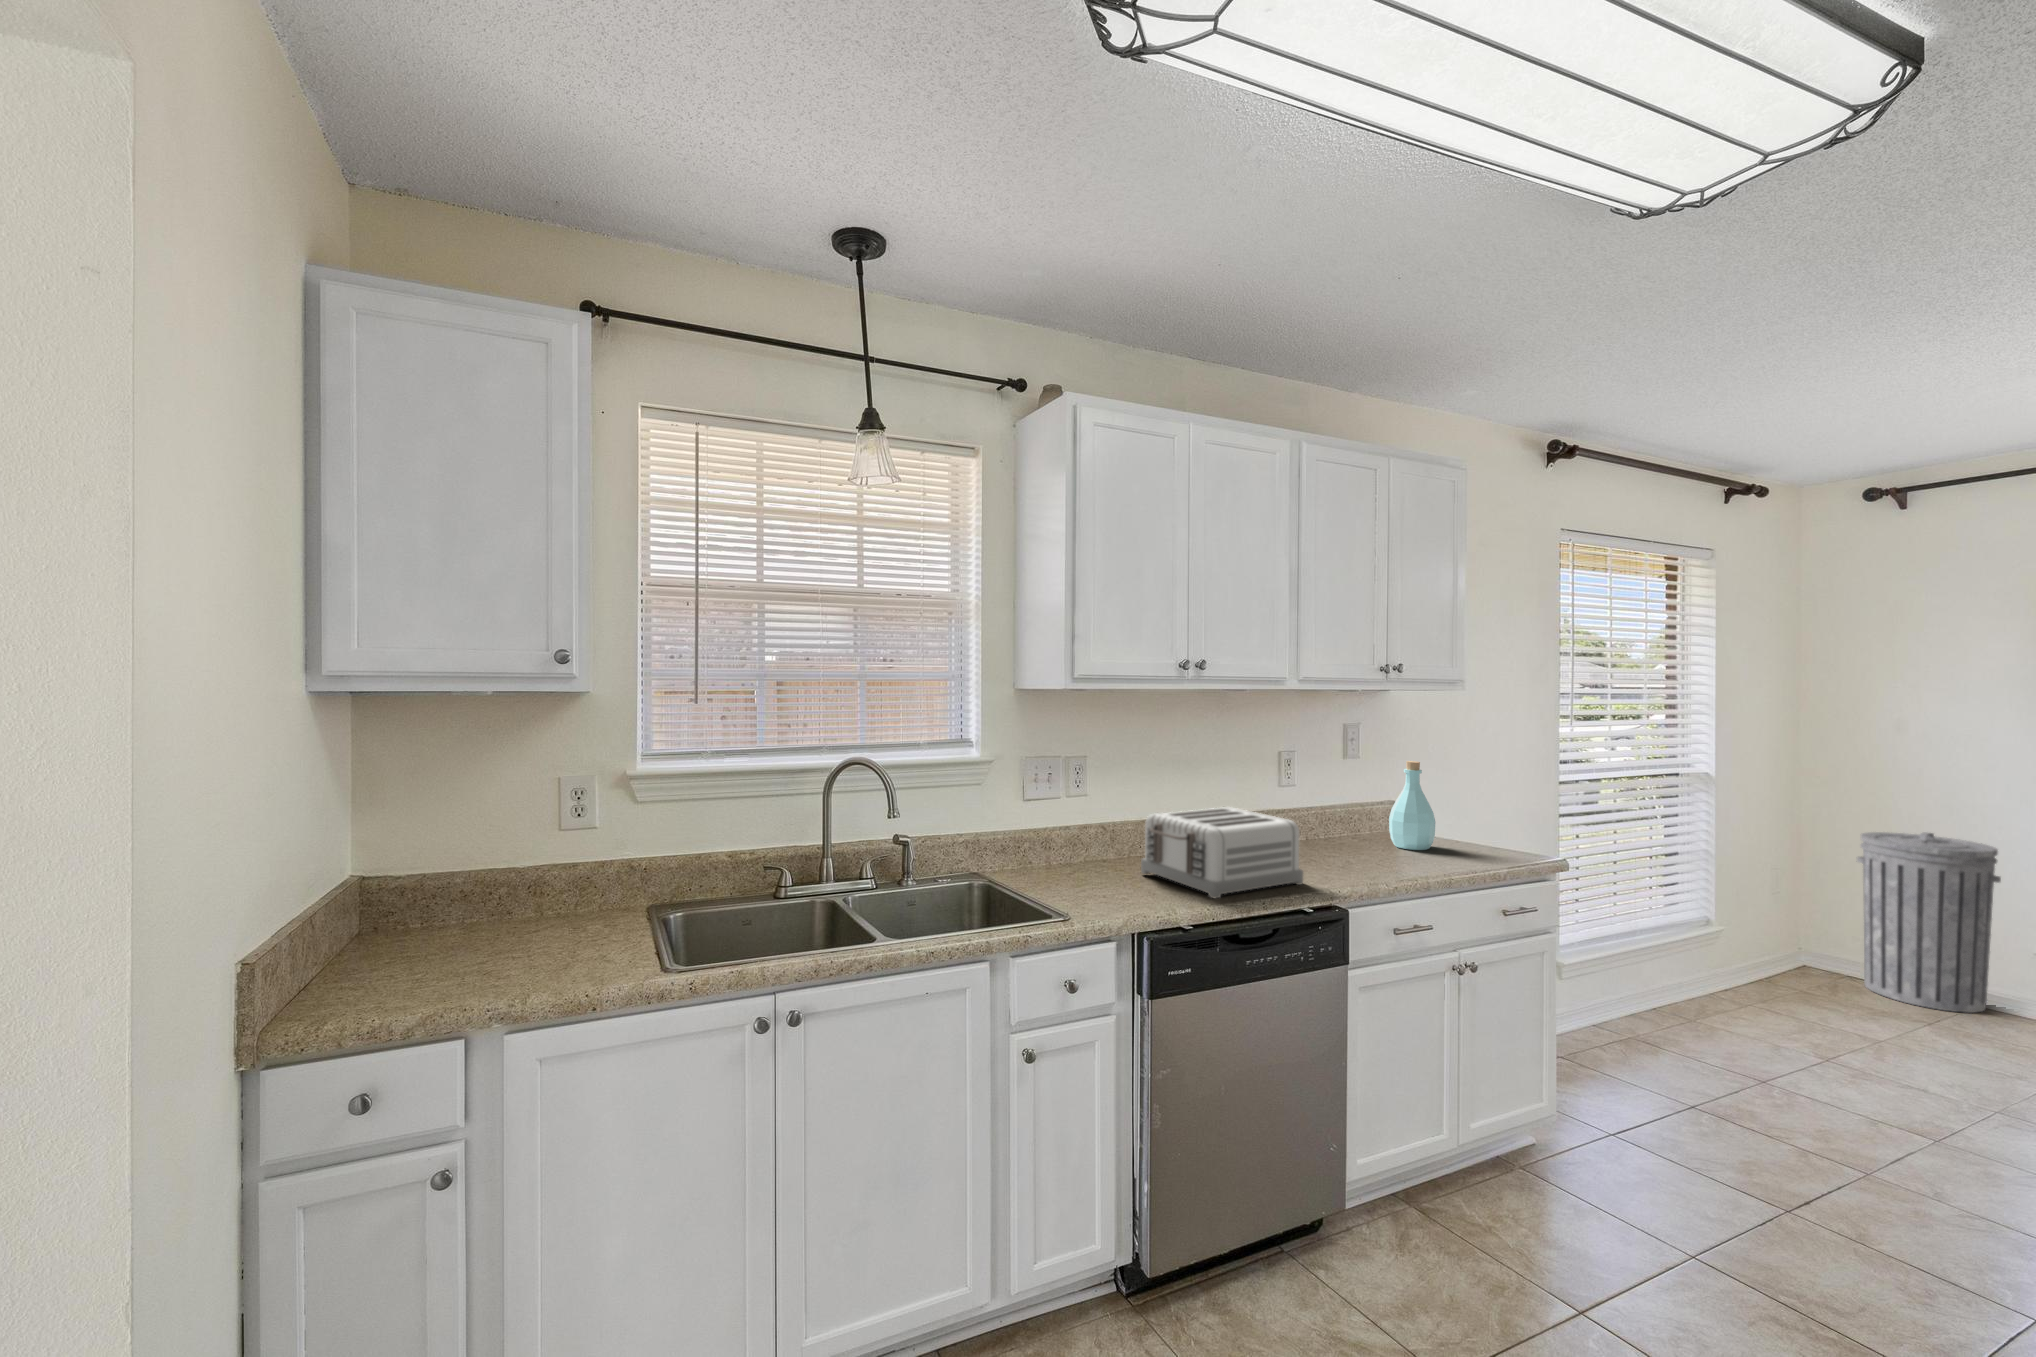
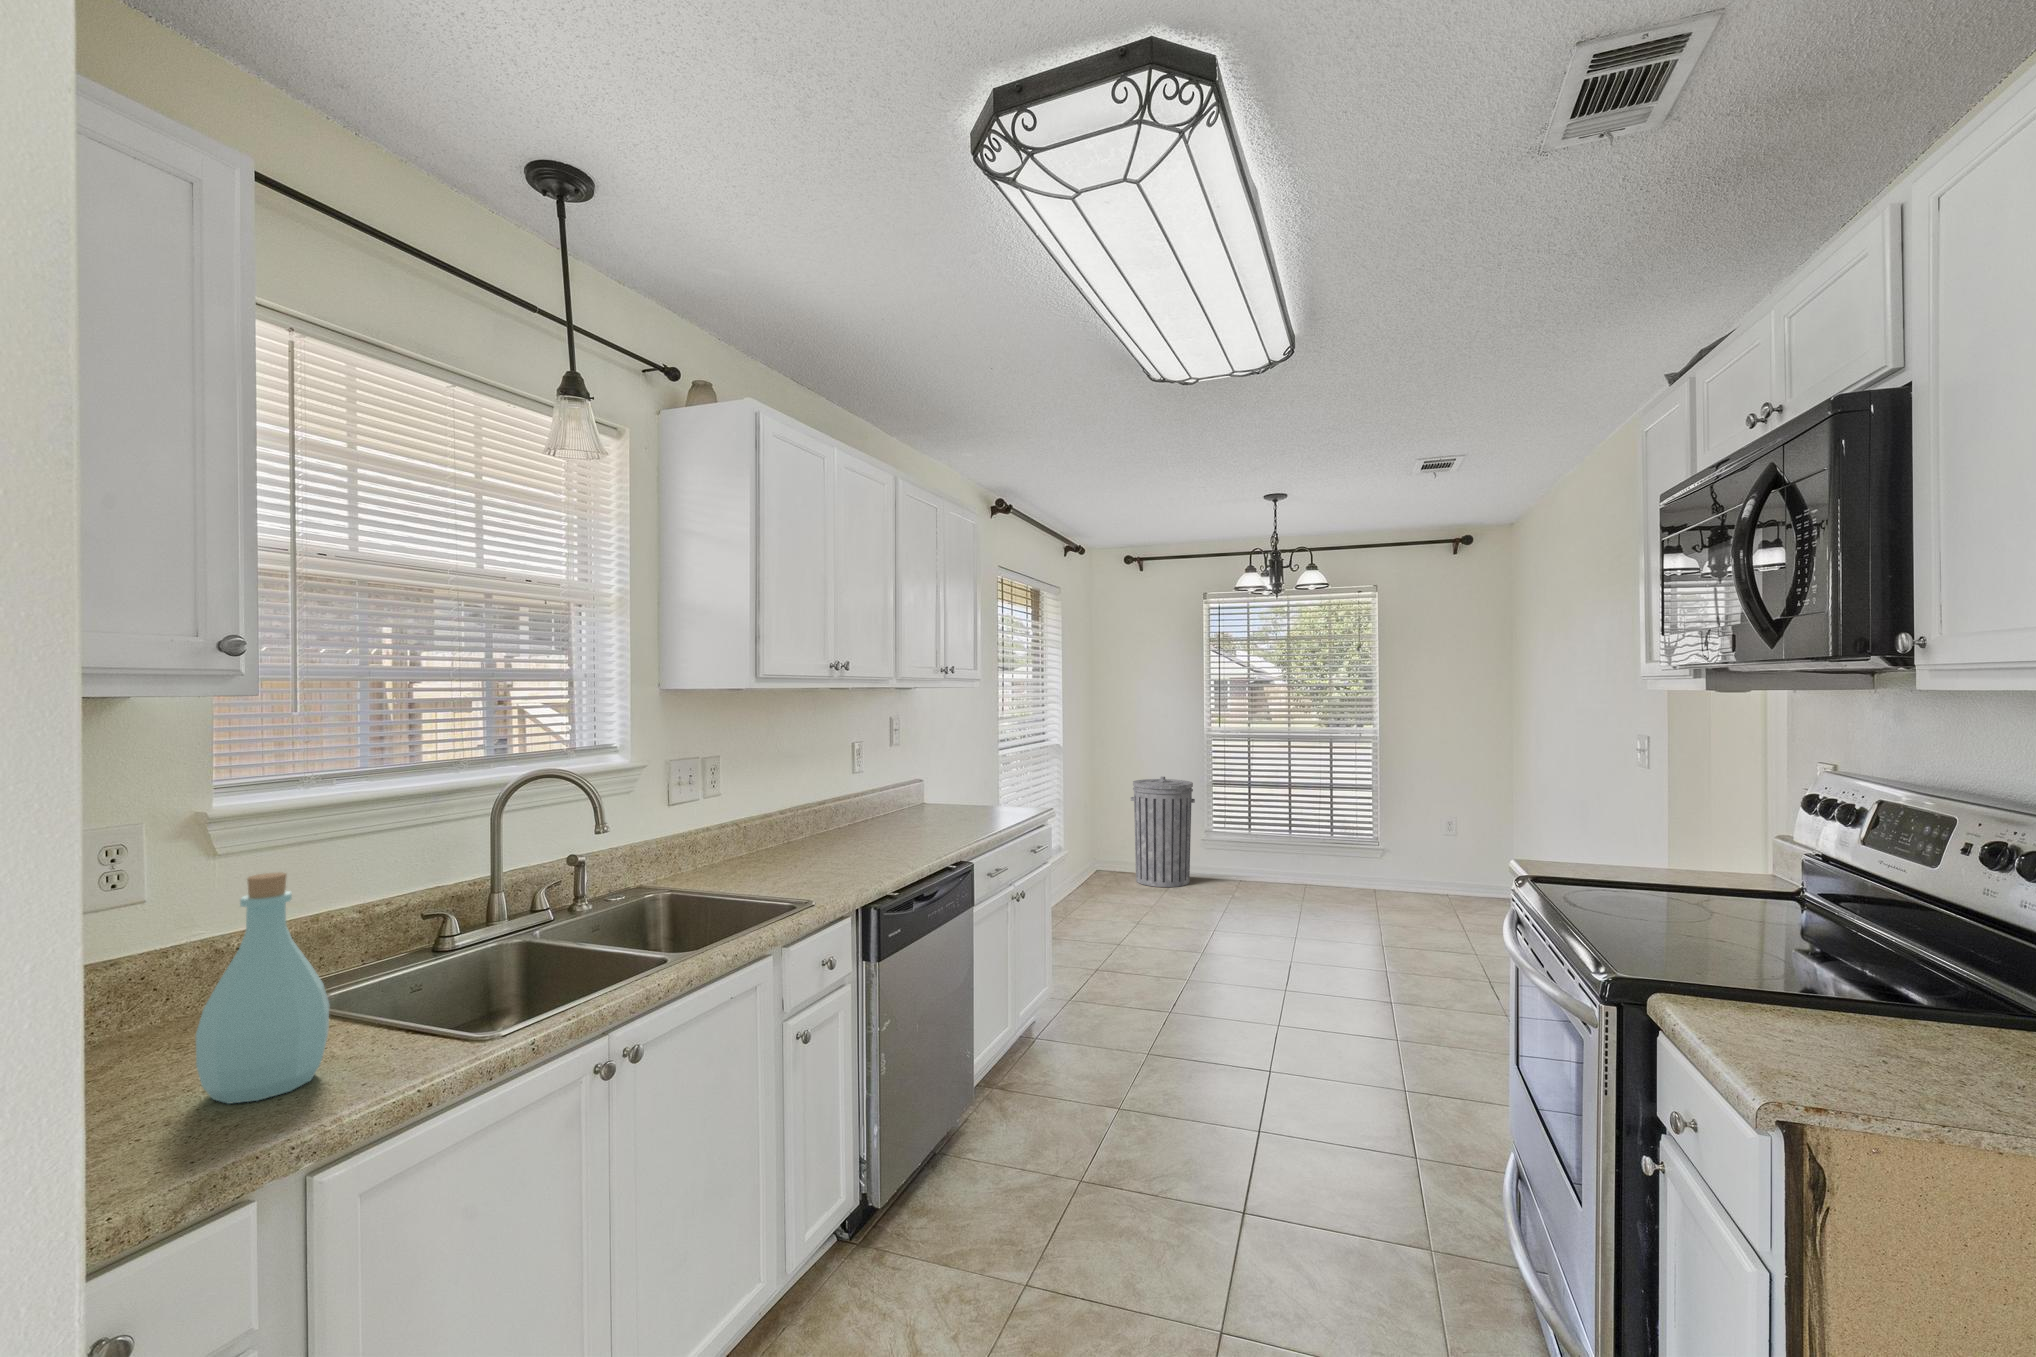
bottle: present [1389,761,1436,850] -> present [196,872,329,1104]
toaster: present [1141,807,1303,898] -> none [798,794,933,869]

